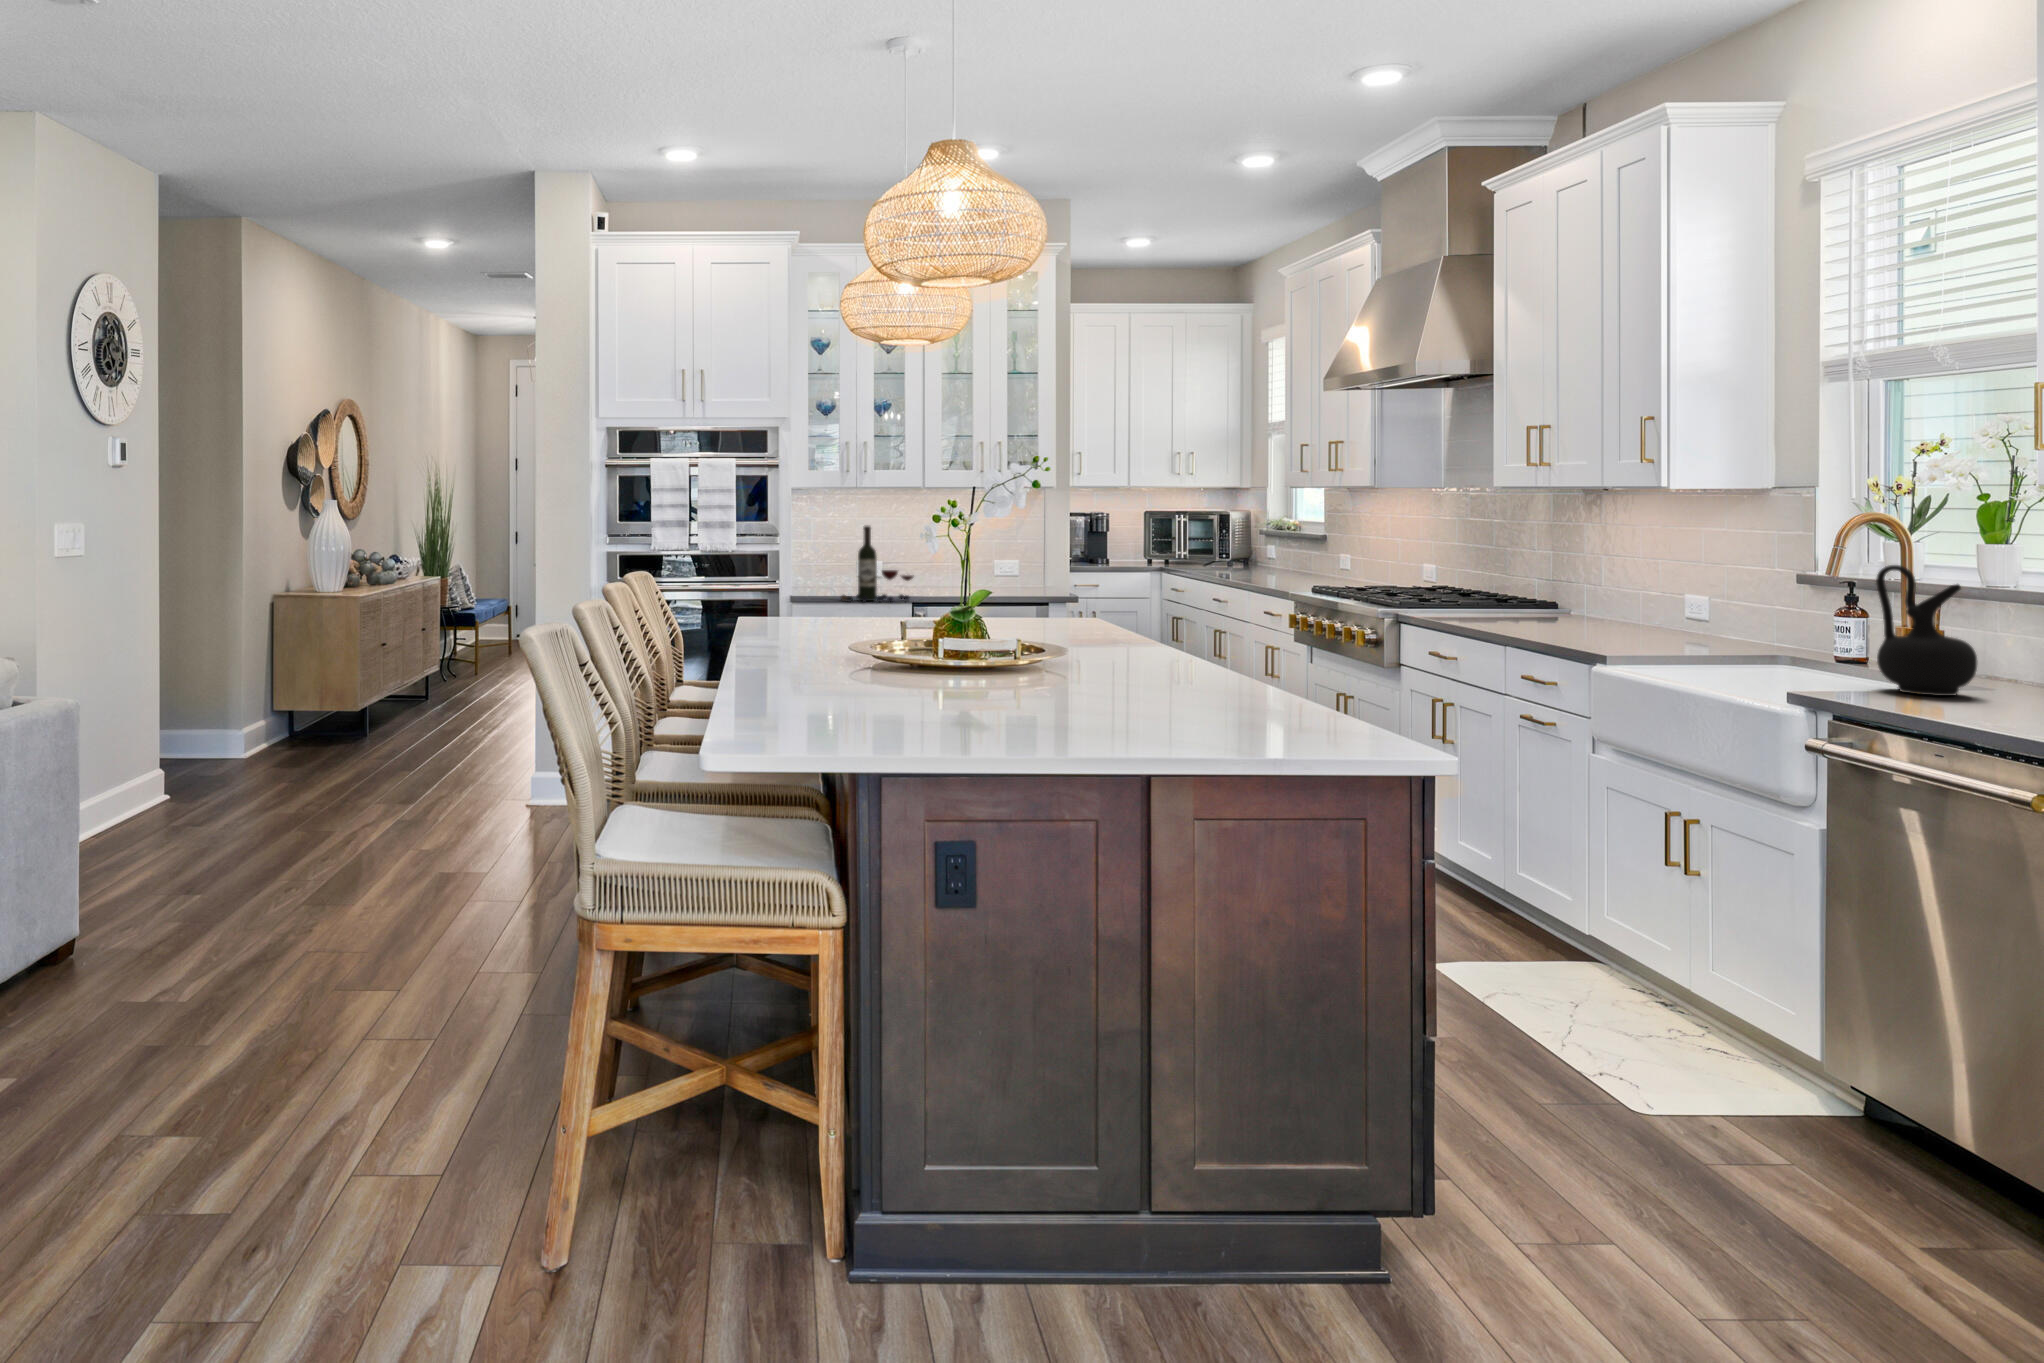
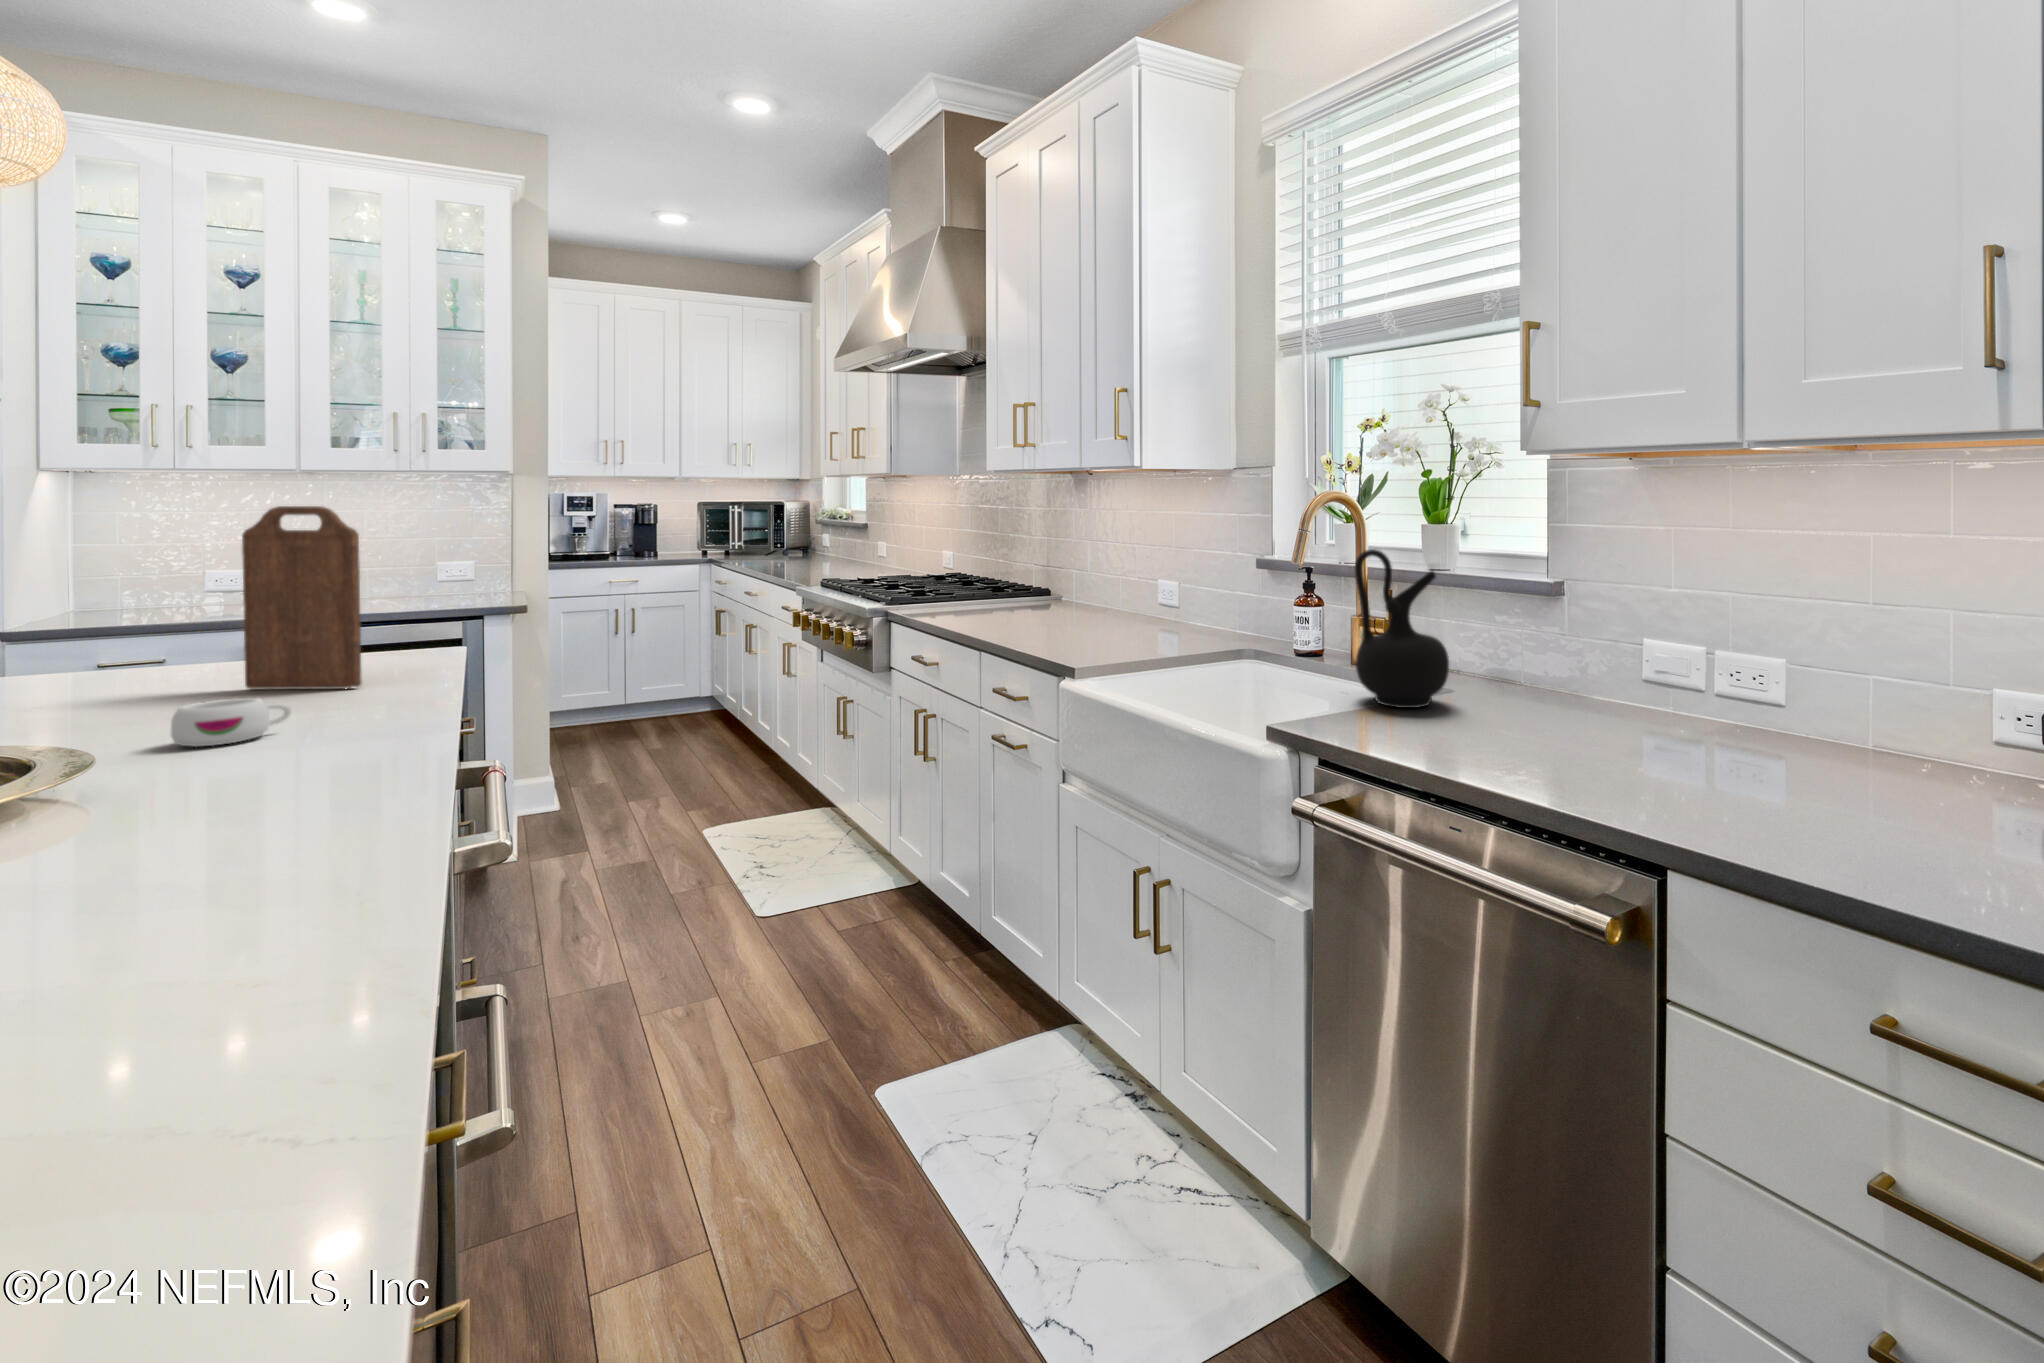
wine bottle: present [841,526,913,602] -> none [62,512,229,630]
cutting board: none [1049,526,1109,636] -> present [242,506,362,689]
mug: none [1092,629,1130,650] -> present [171,698,291,747]

